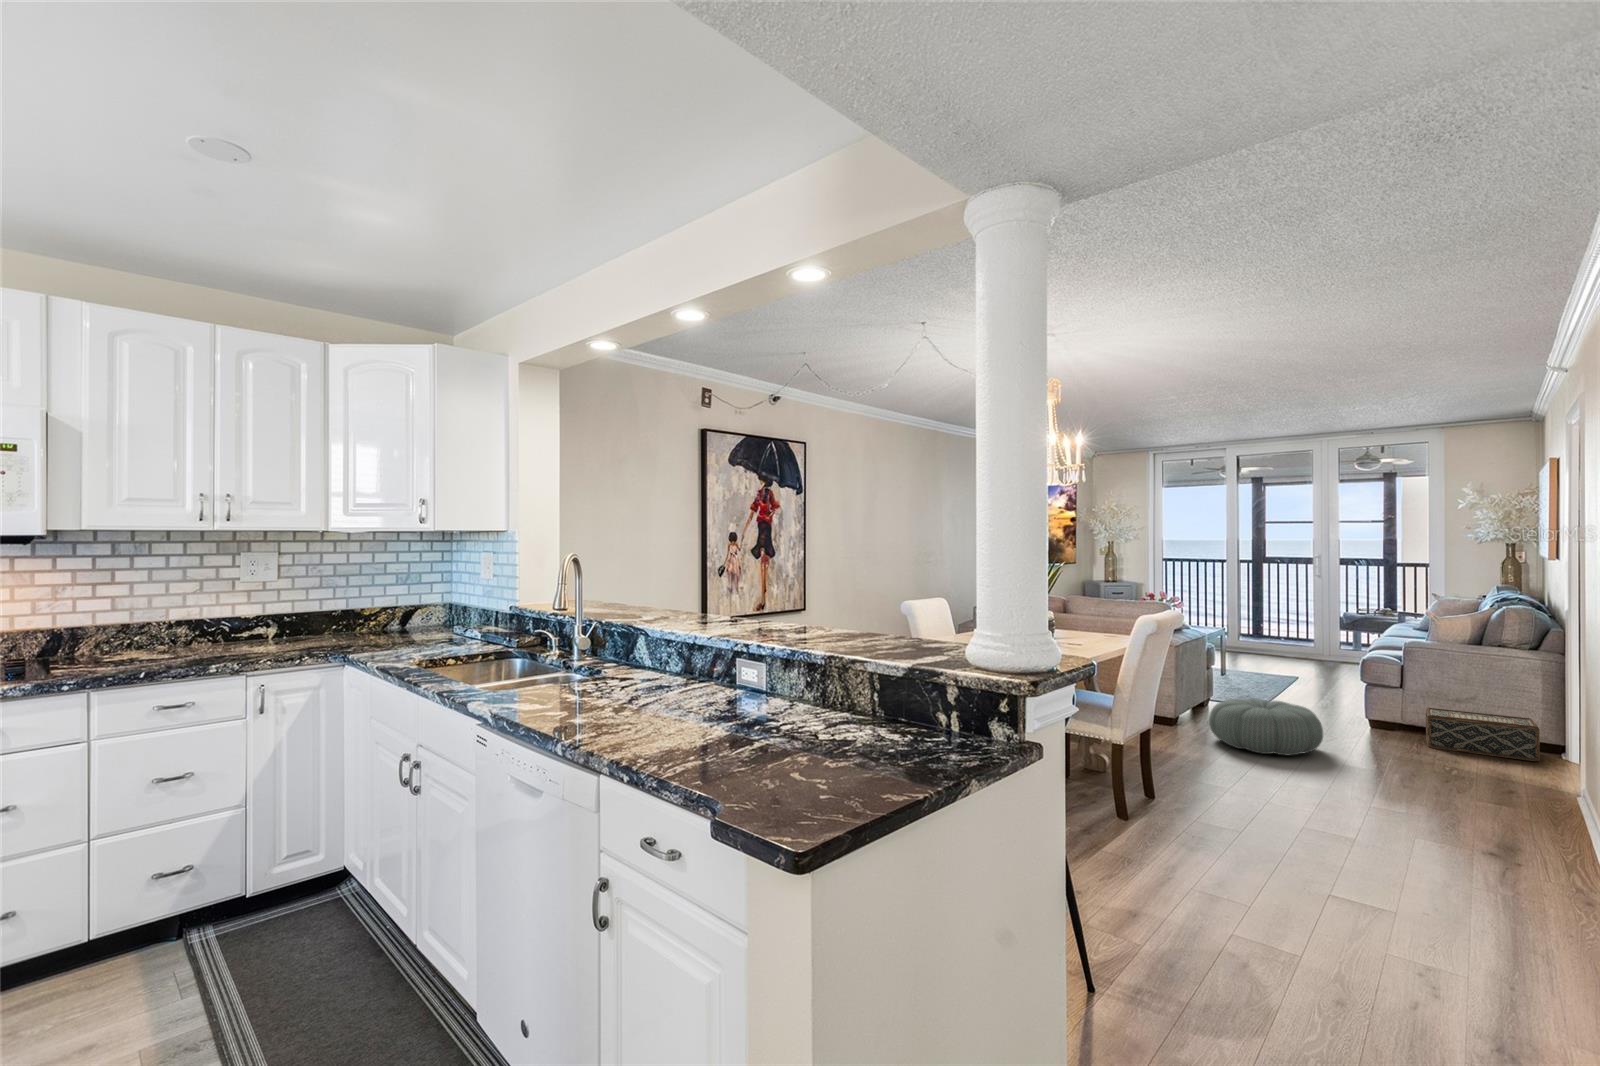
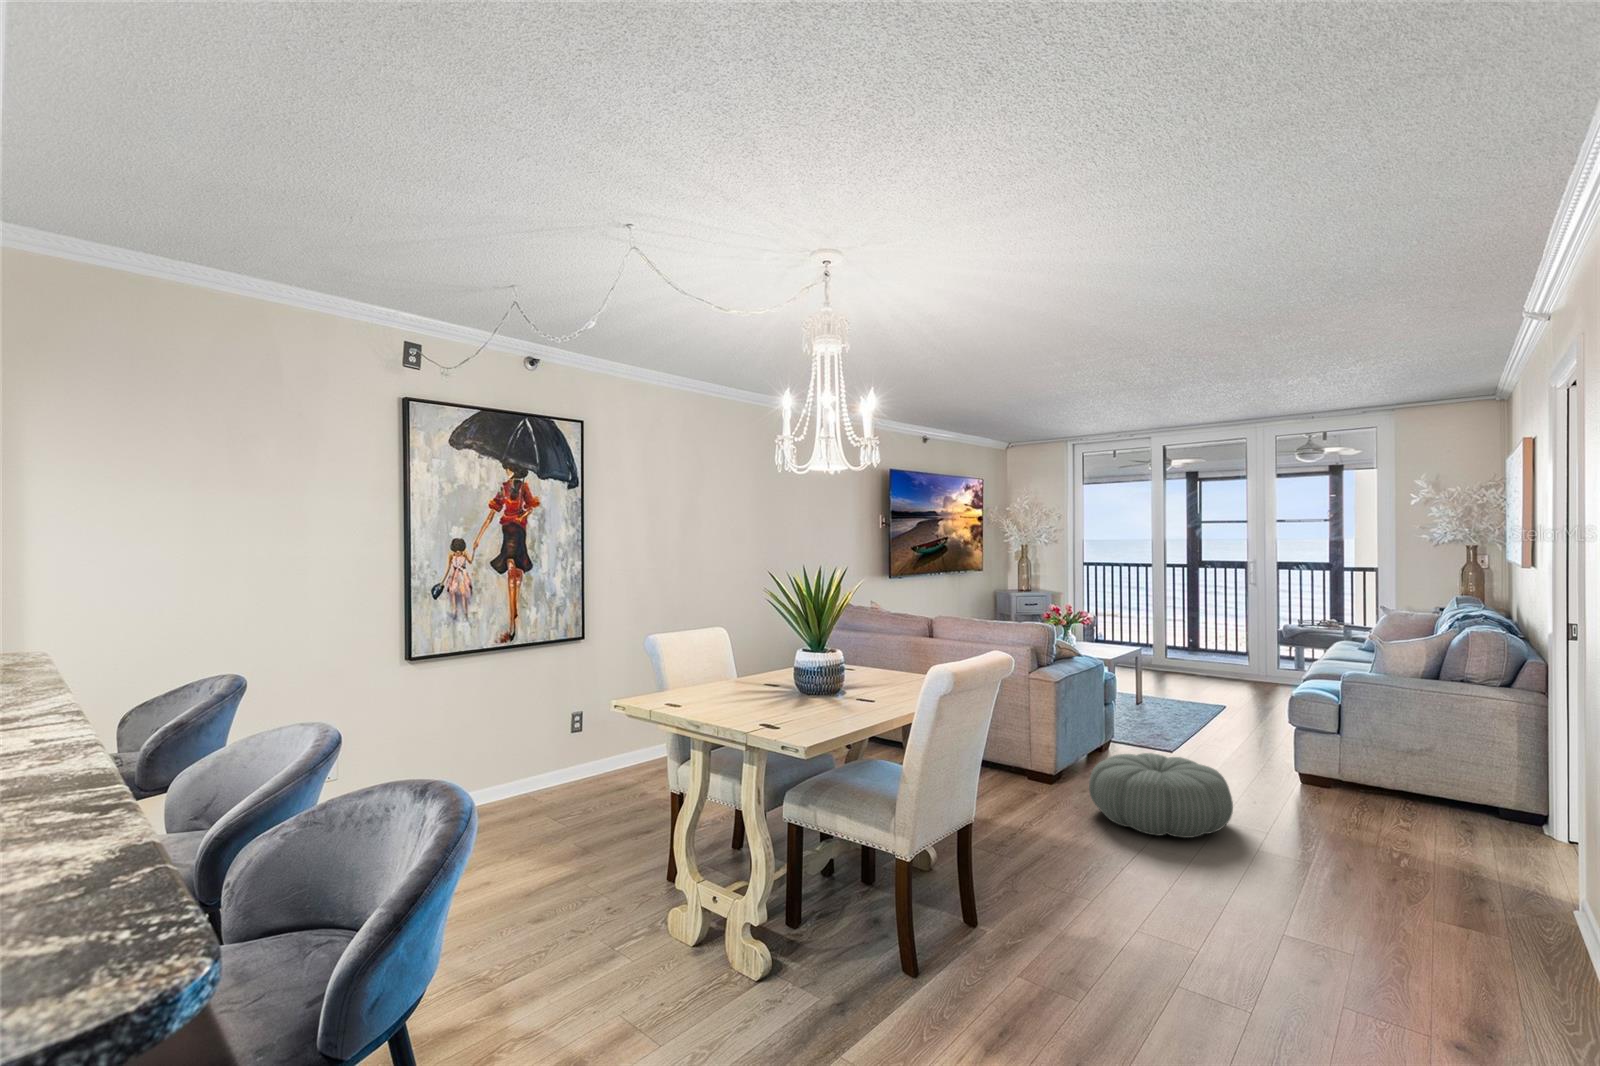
woven basket: present [1426,708,1540,761] -> none [1370,761,1517,841]

